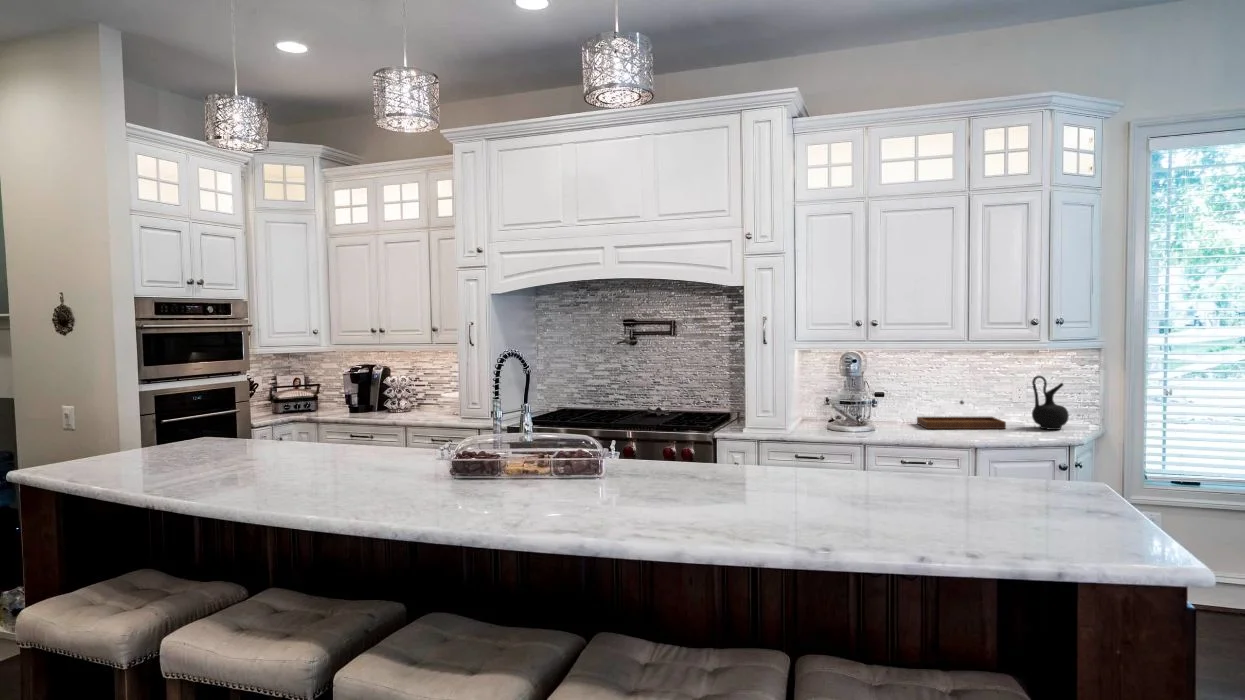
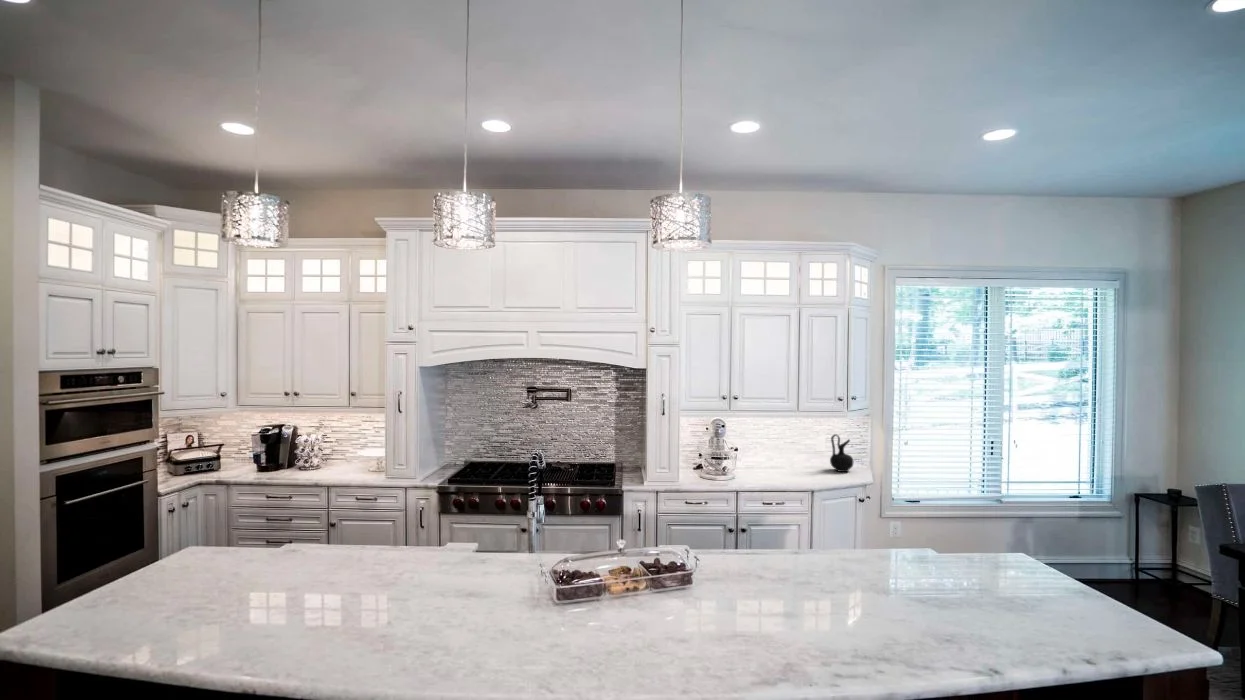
tray: present [917,400,1006,429] -> none [755,451,816,474]

